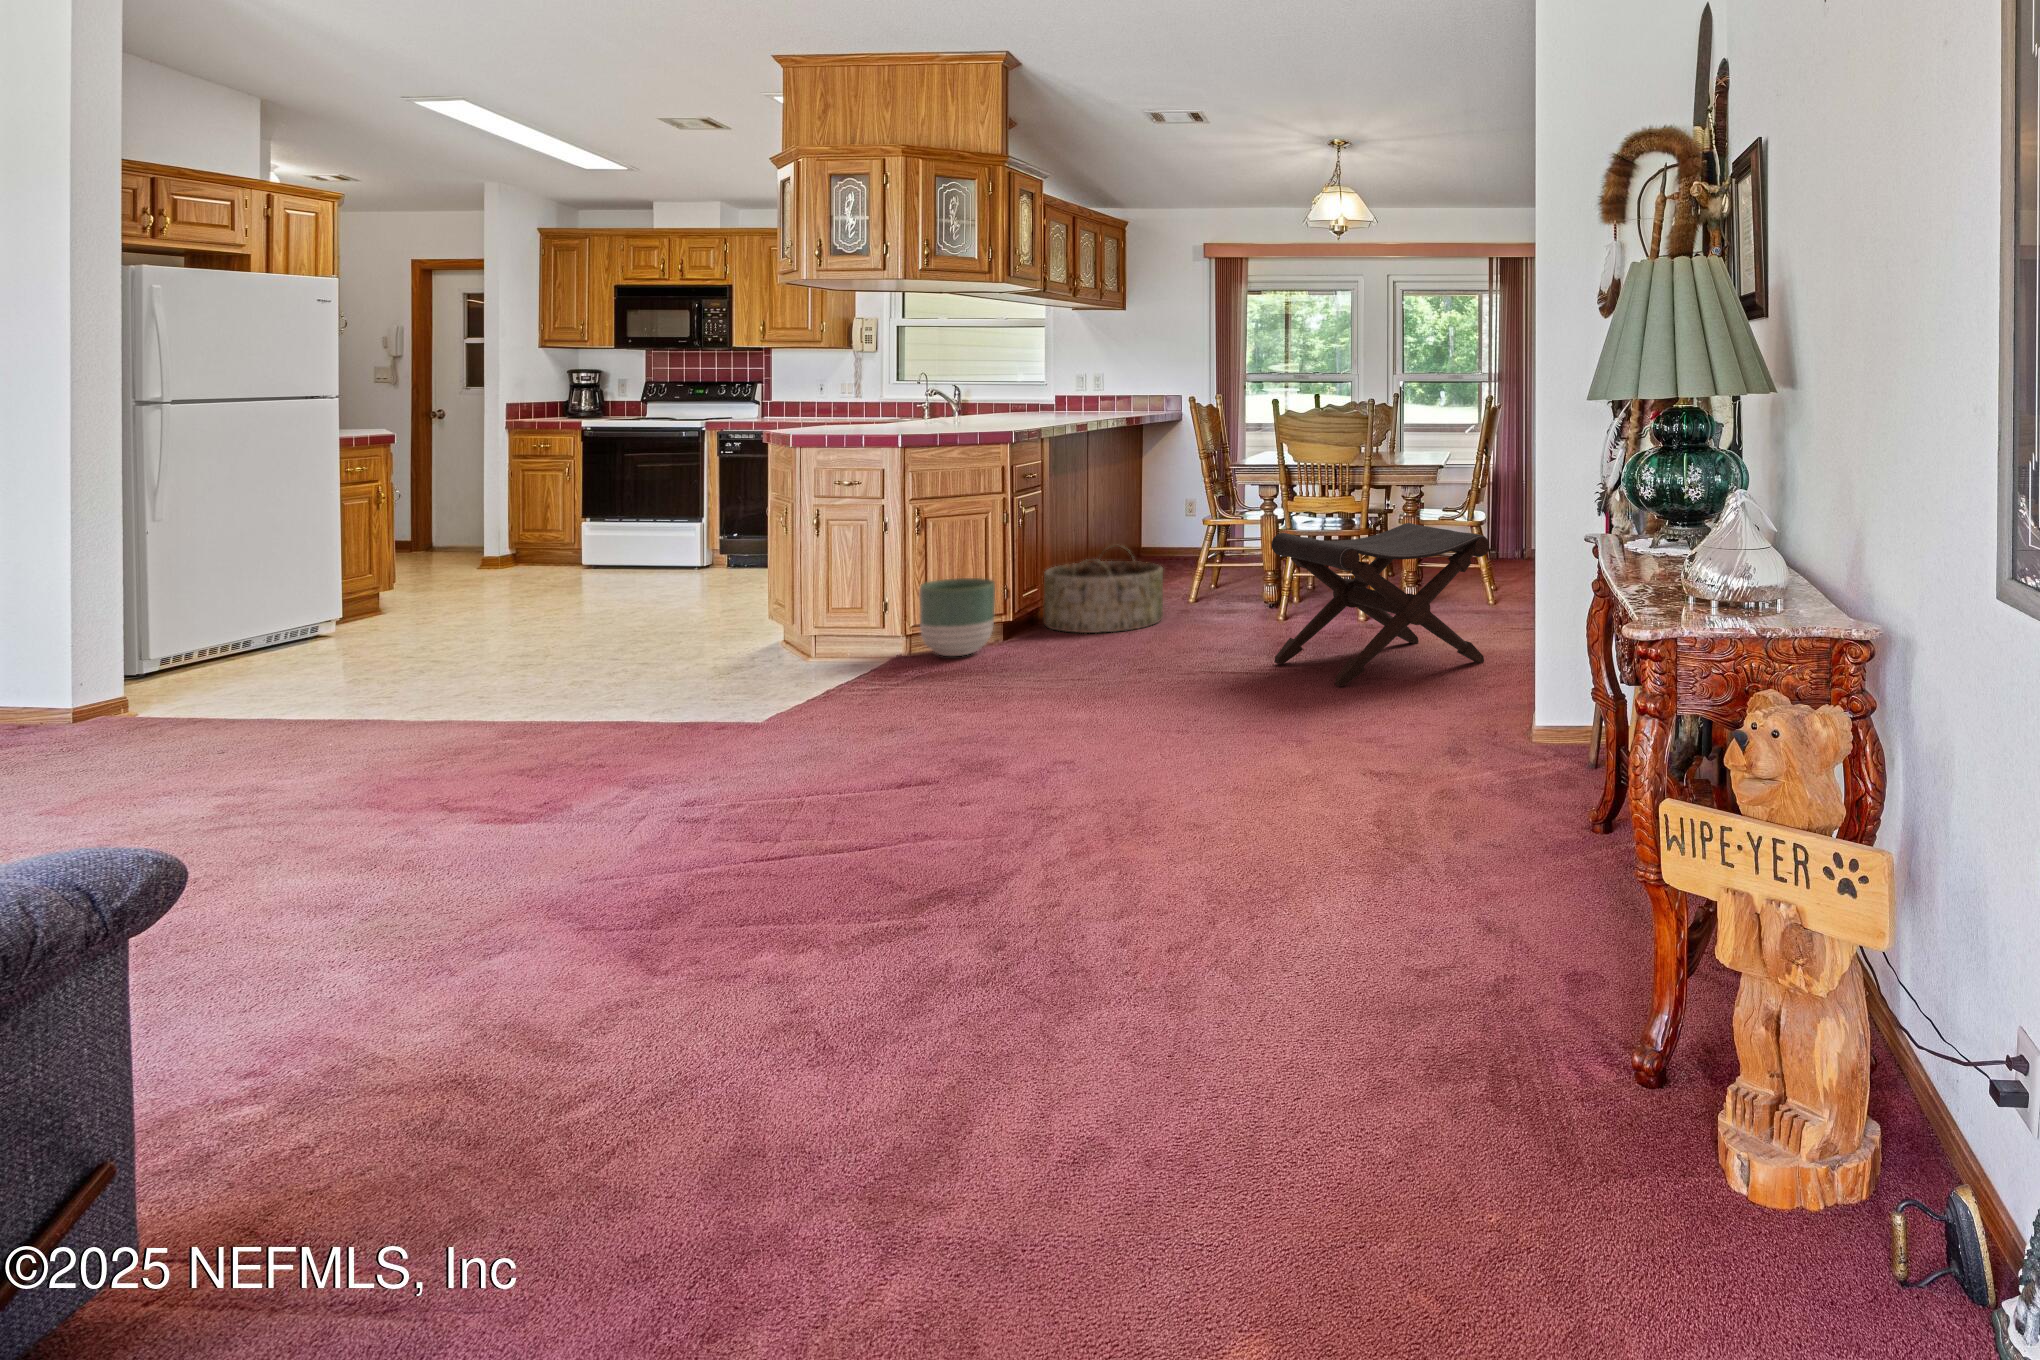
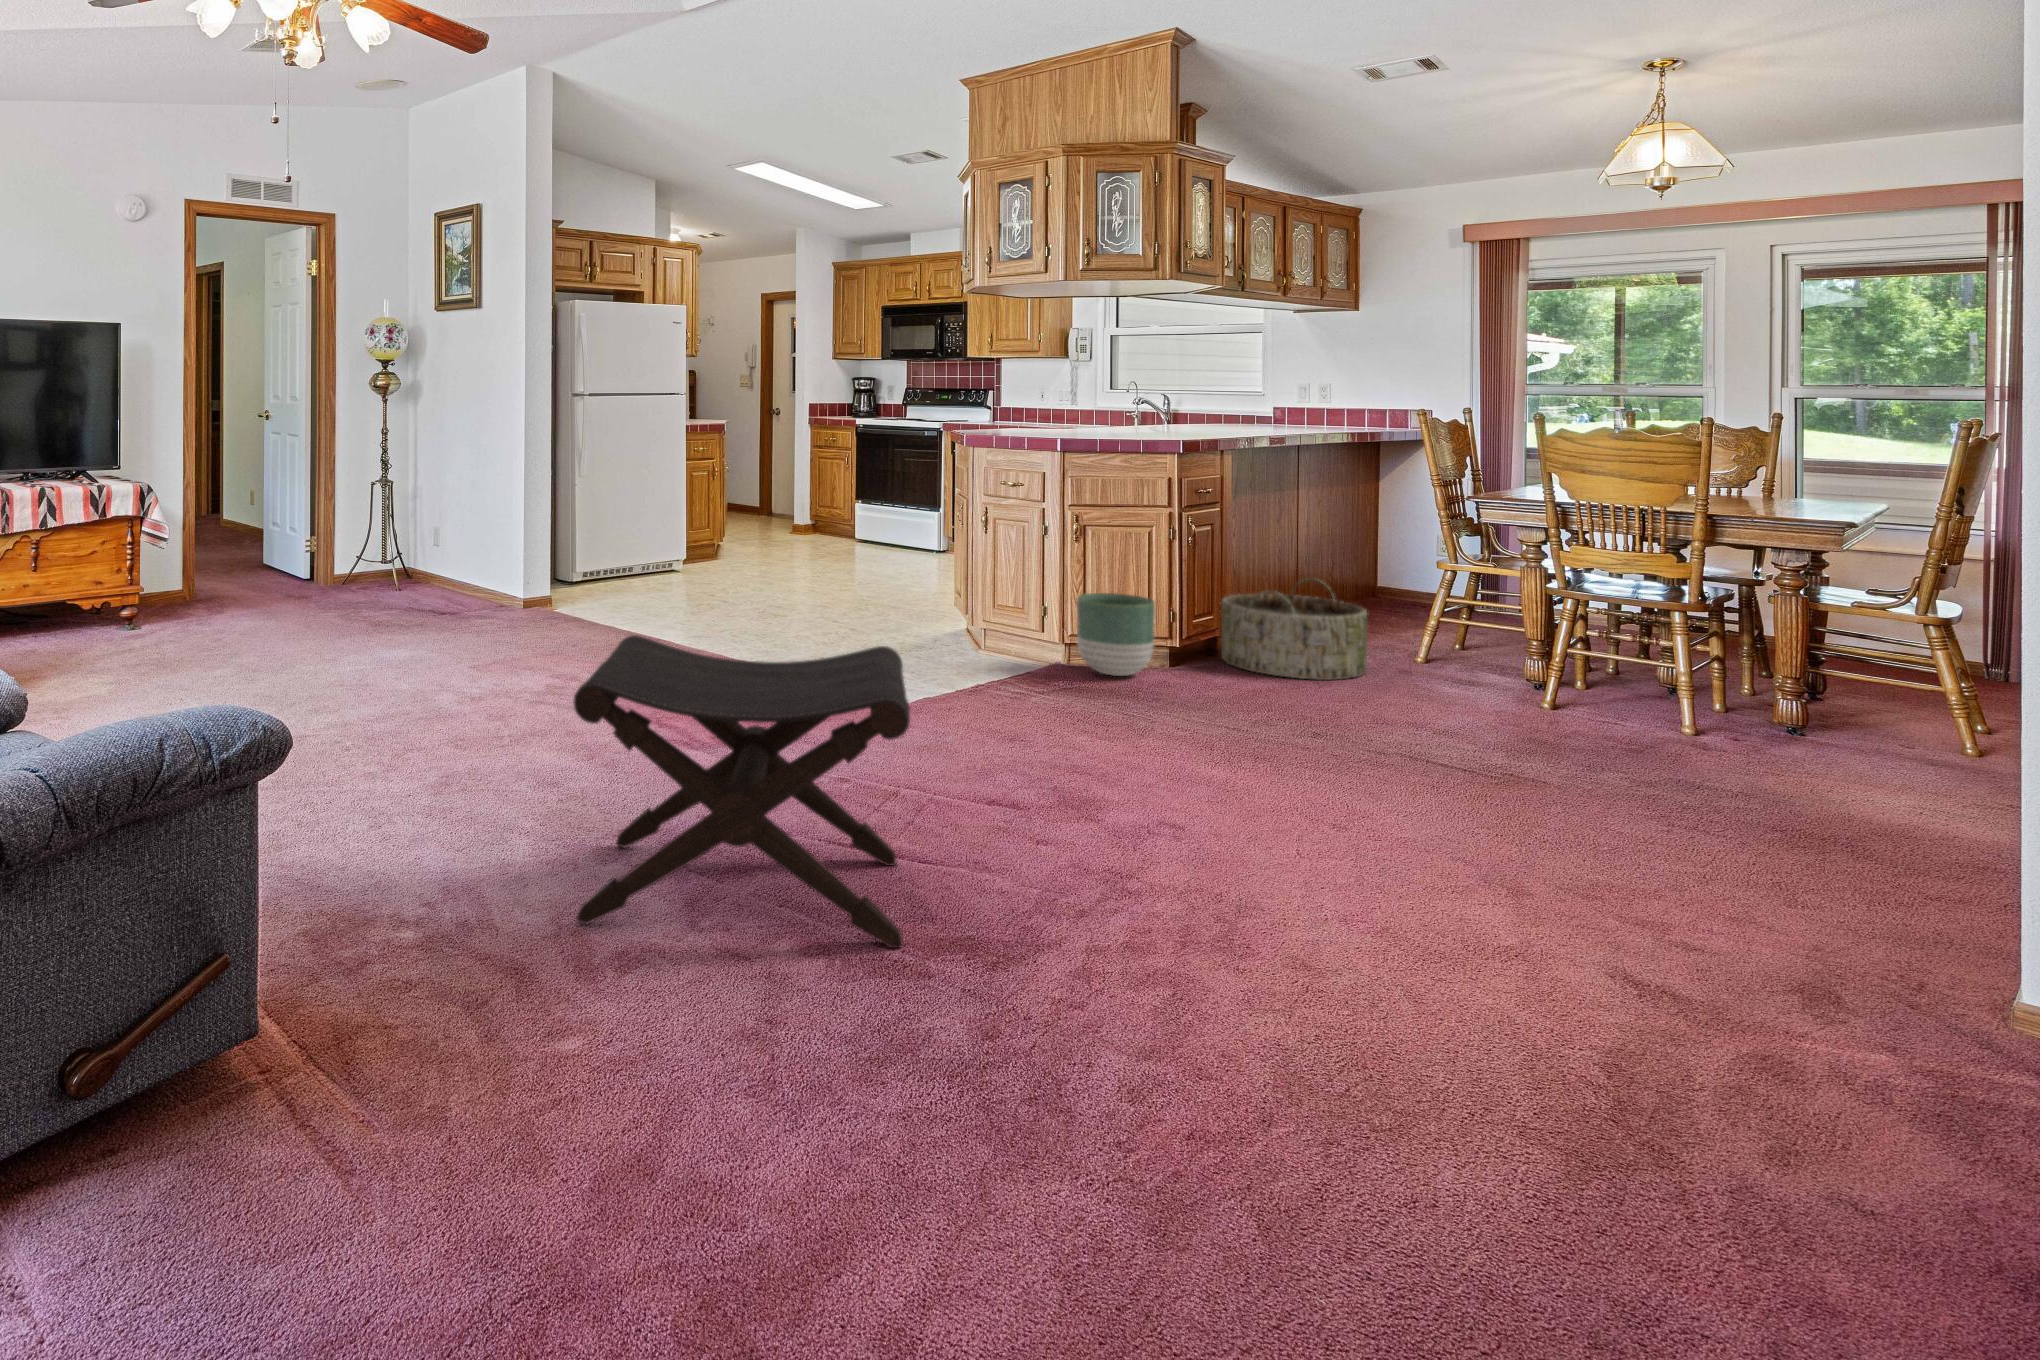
footstool: present [1271,523,1489,686] -> present [574,635,910,948]

